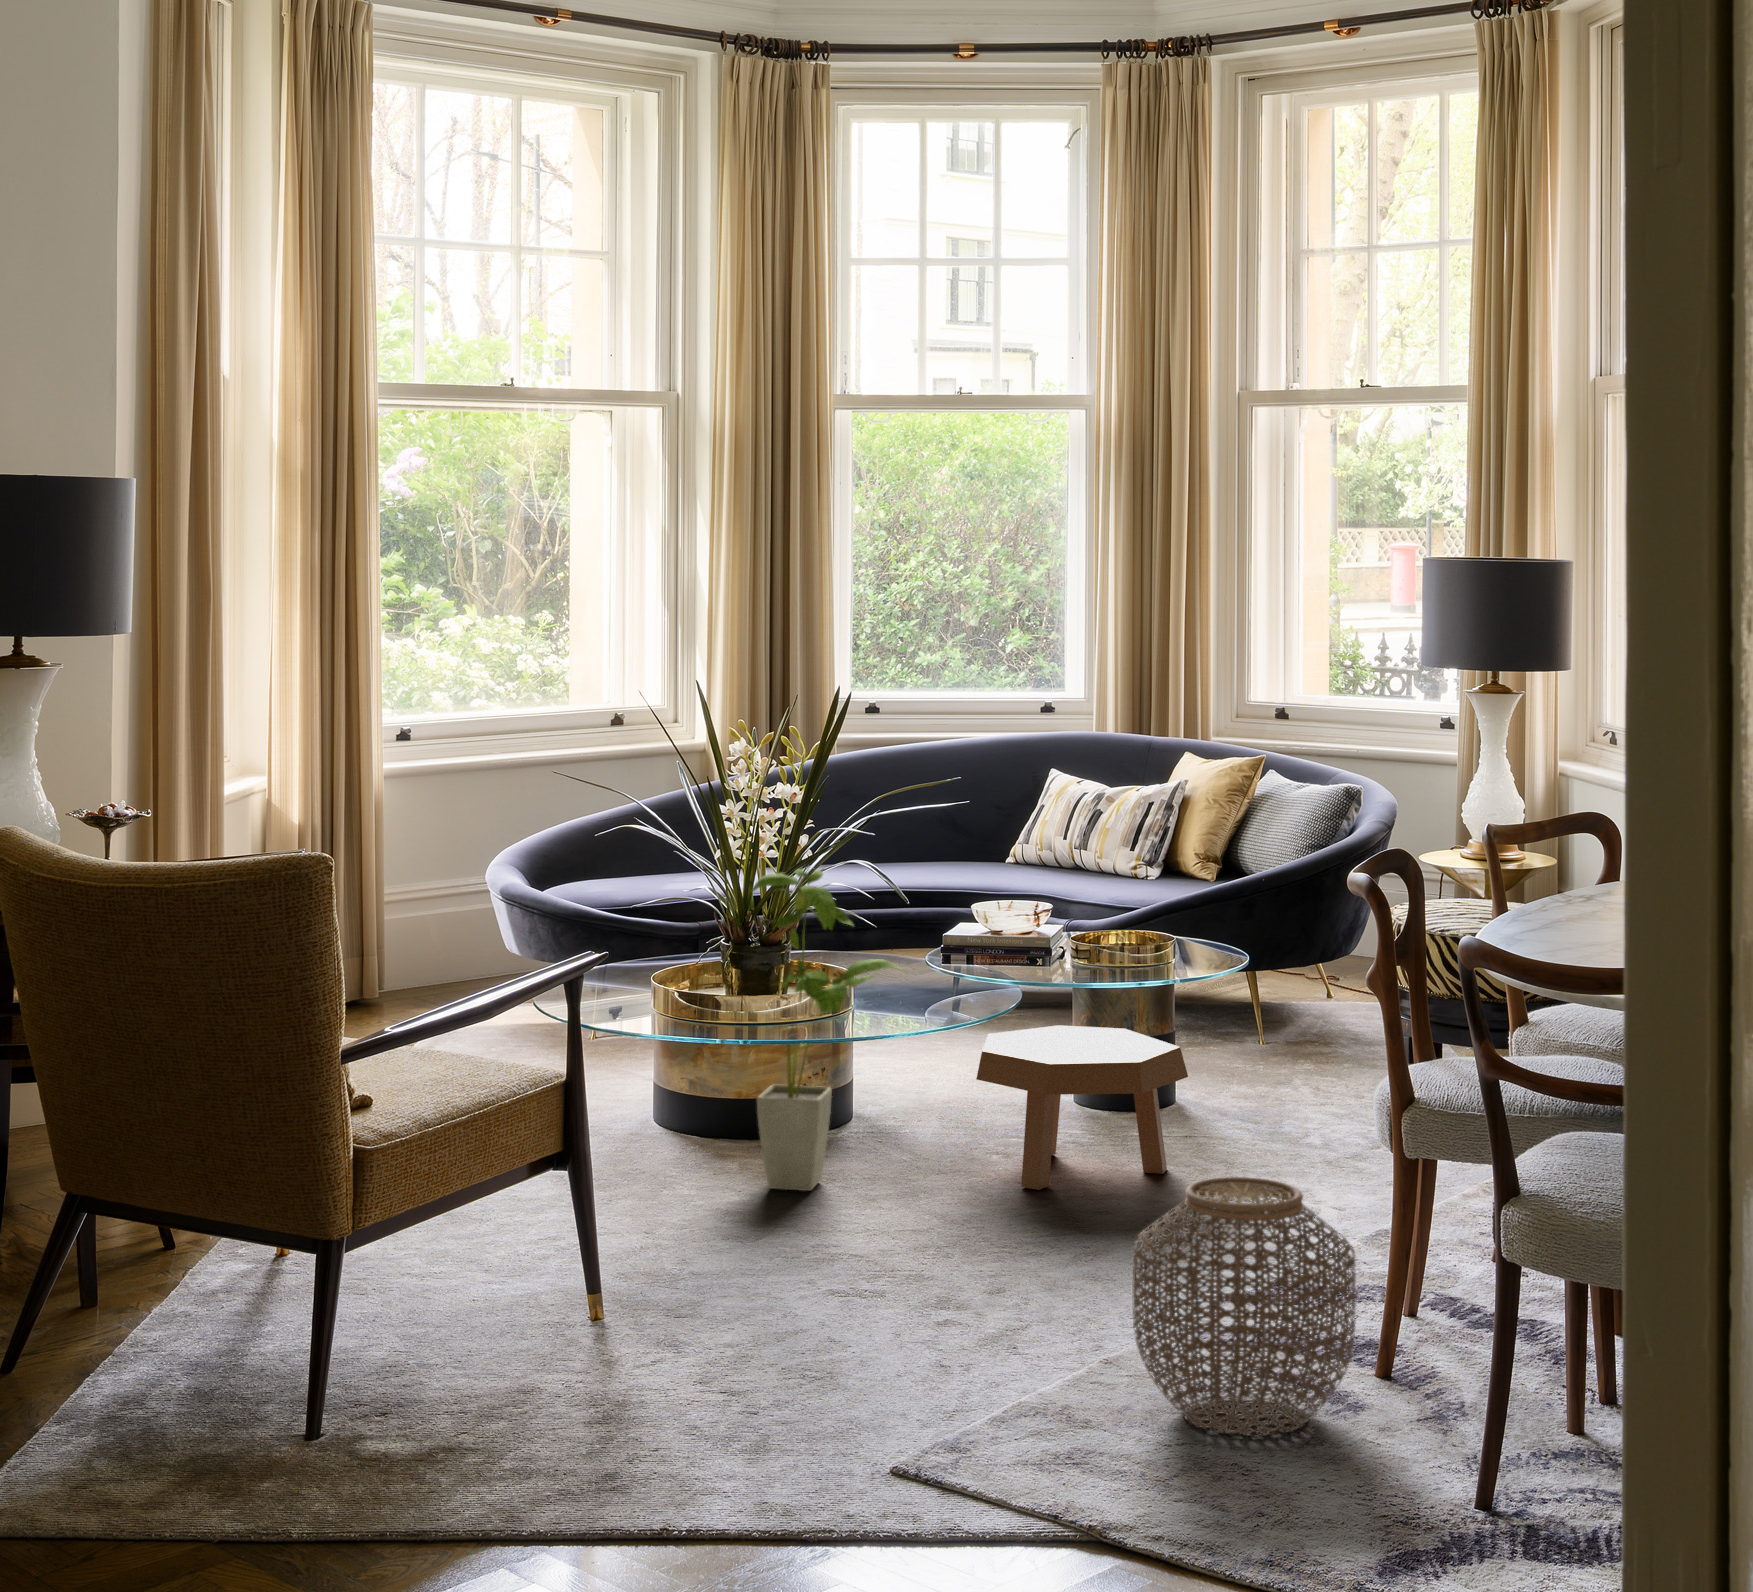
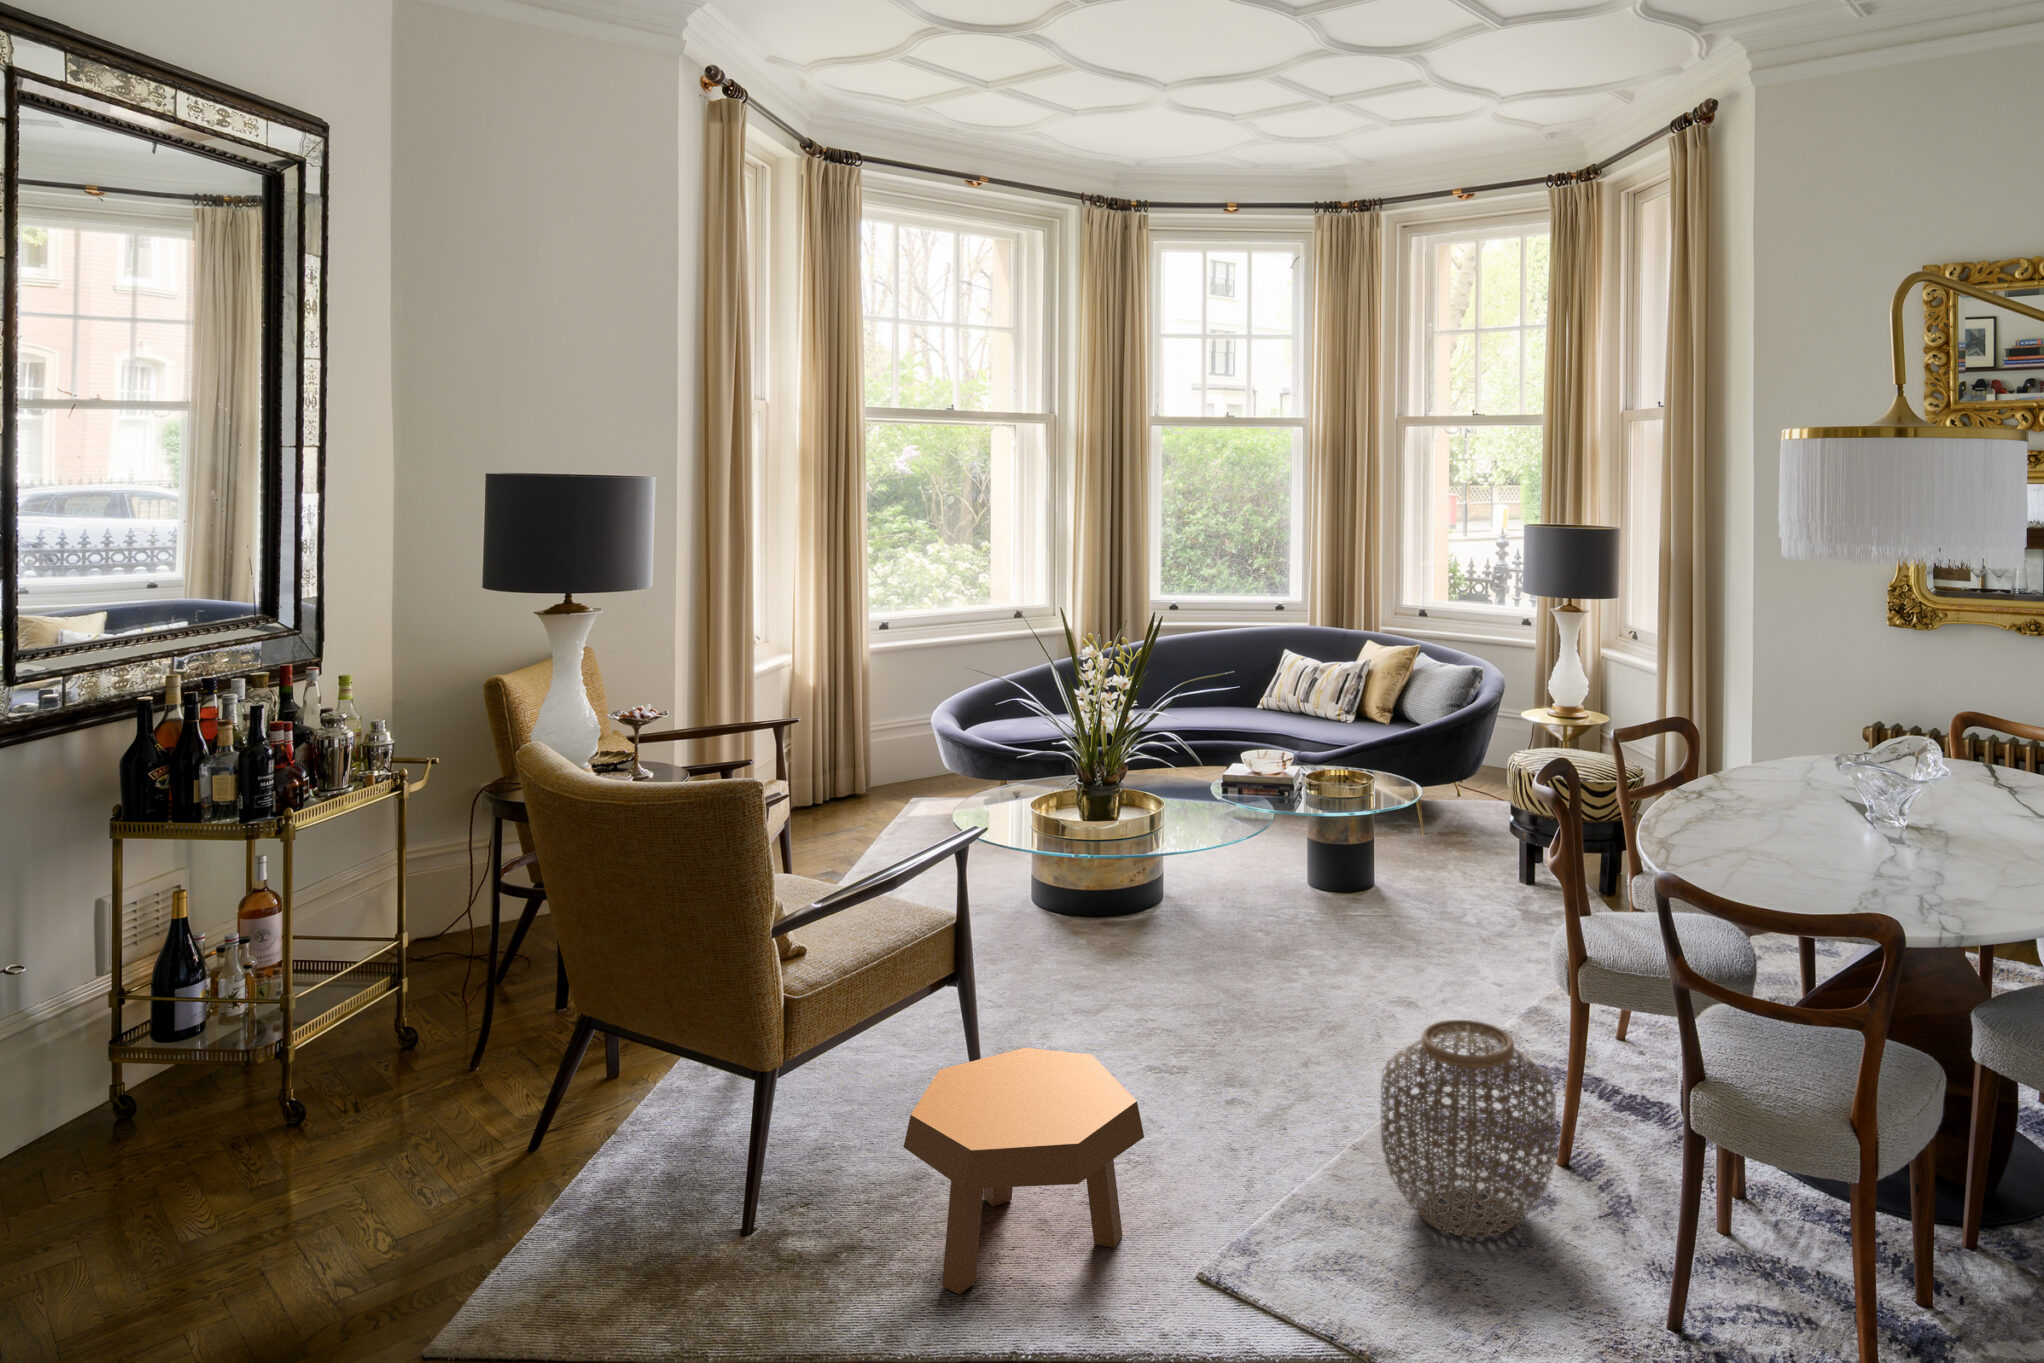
house plant: present [751,867,900,1191] -> none [1084,739,1202,961]
footstool: present [976,1025,1188,1190] -> present [904,1048,1144,1294]

